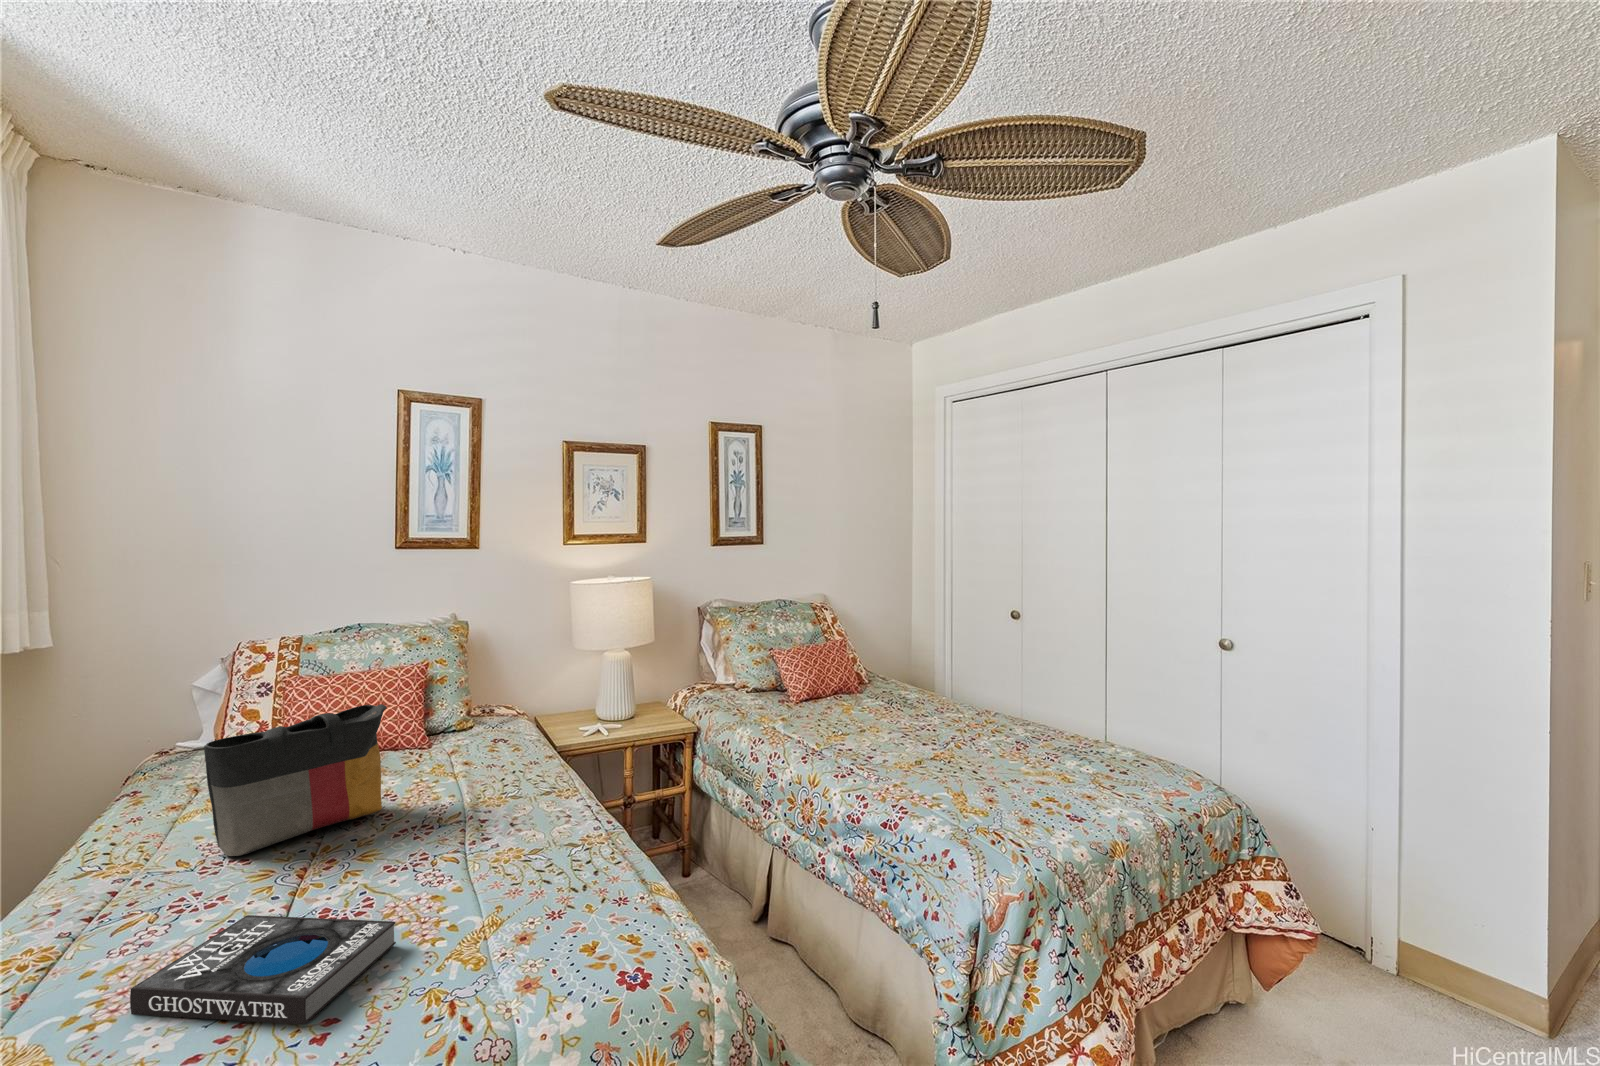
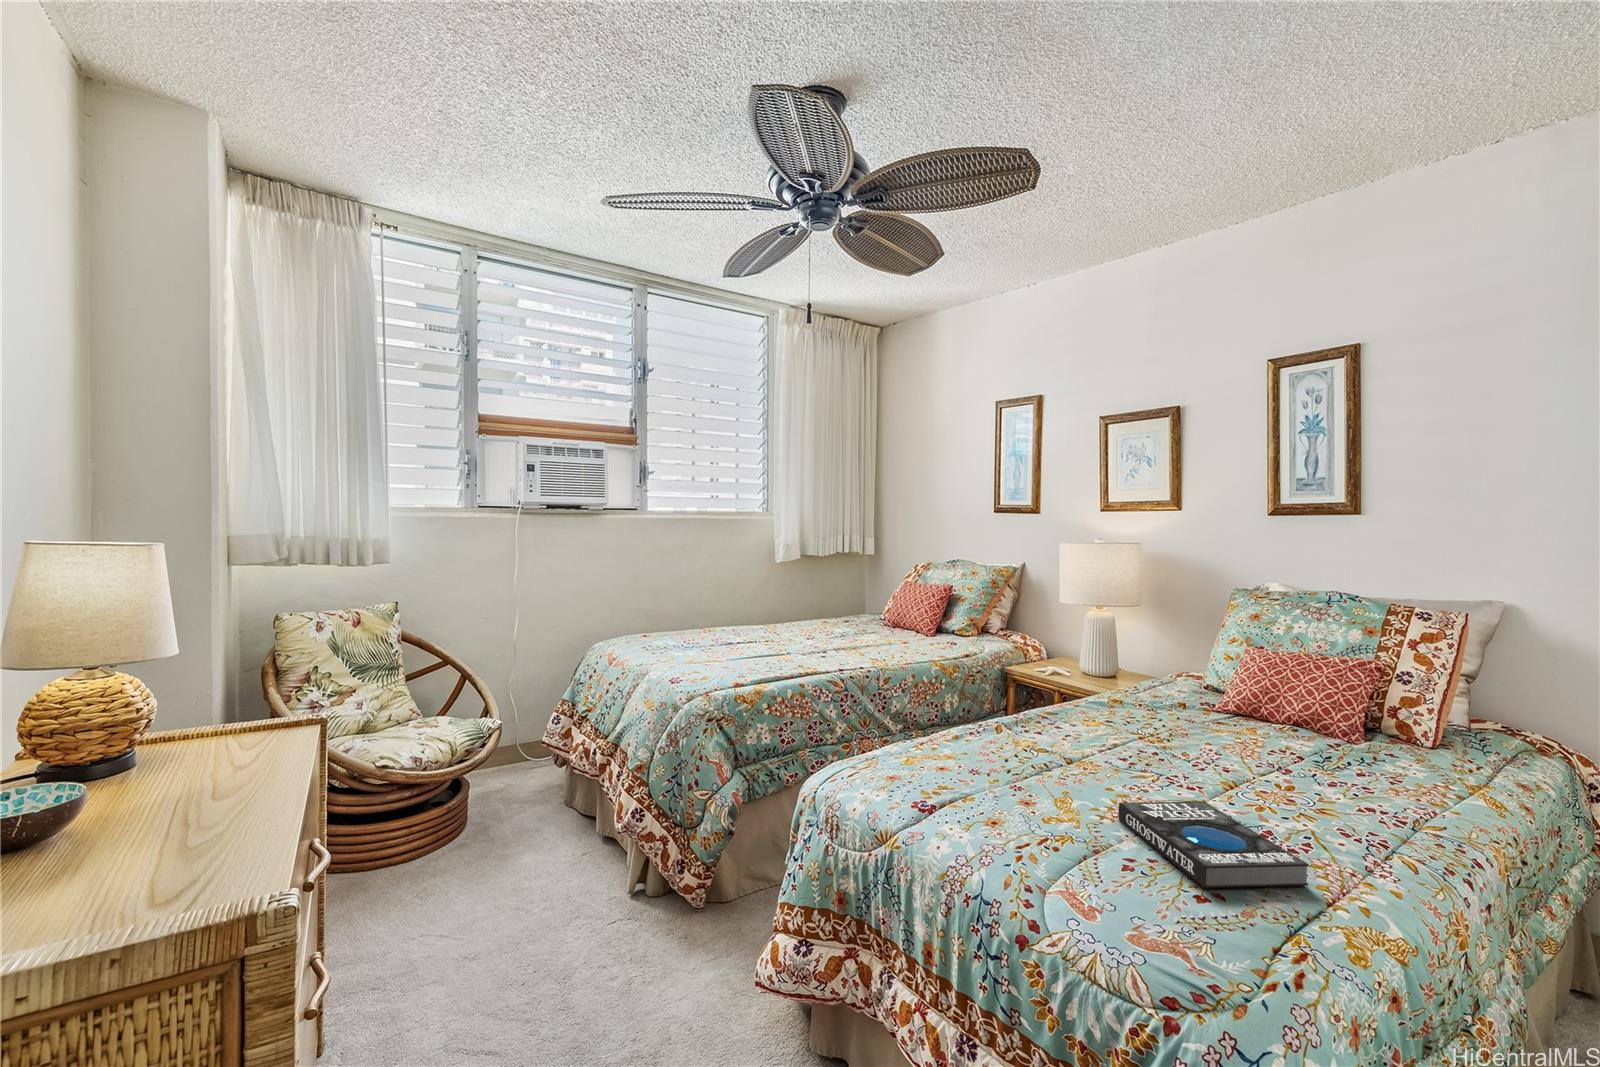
tote bag: present [204,704,387,856] -> none [1208,670,1378,787]

